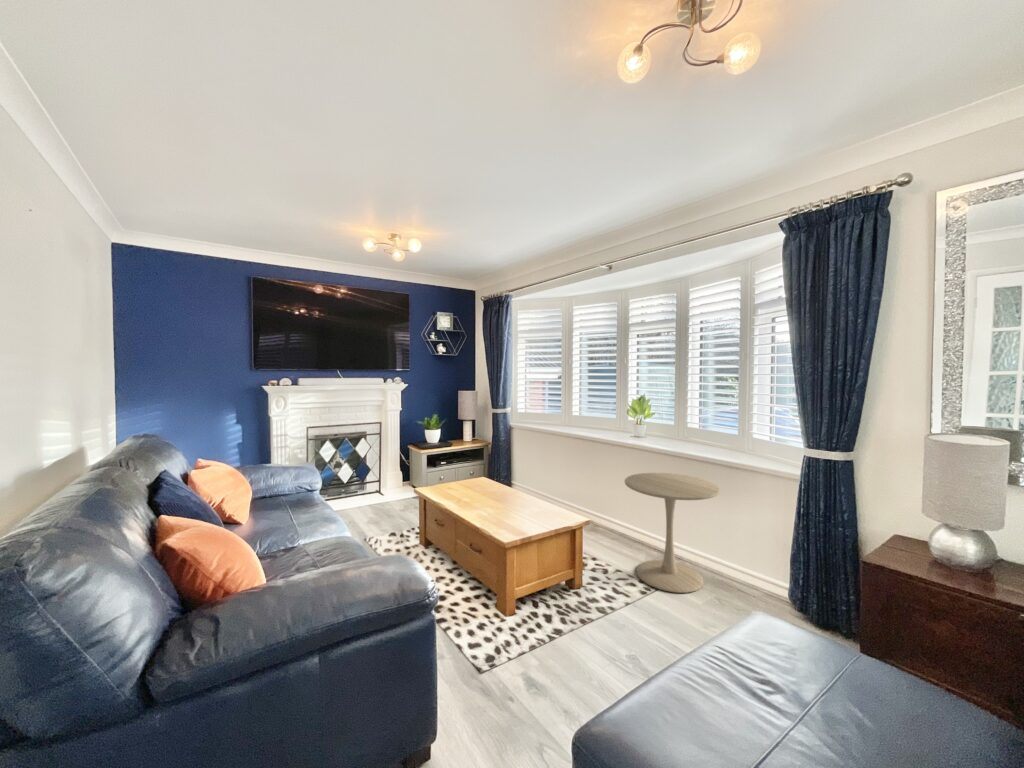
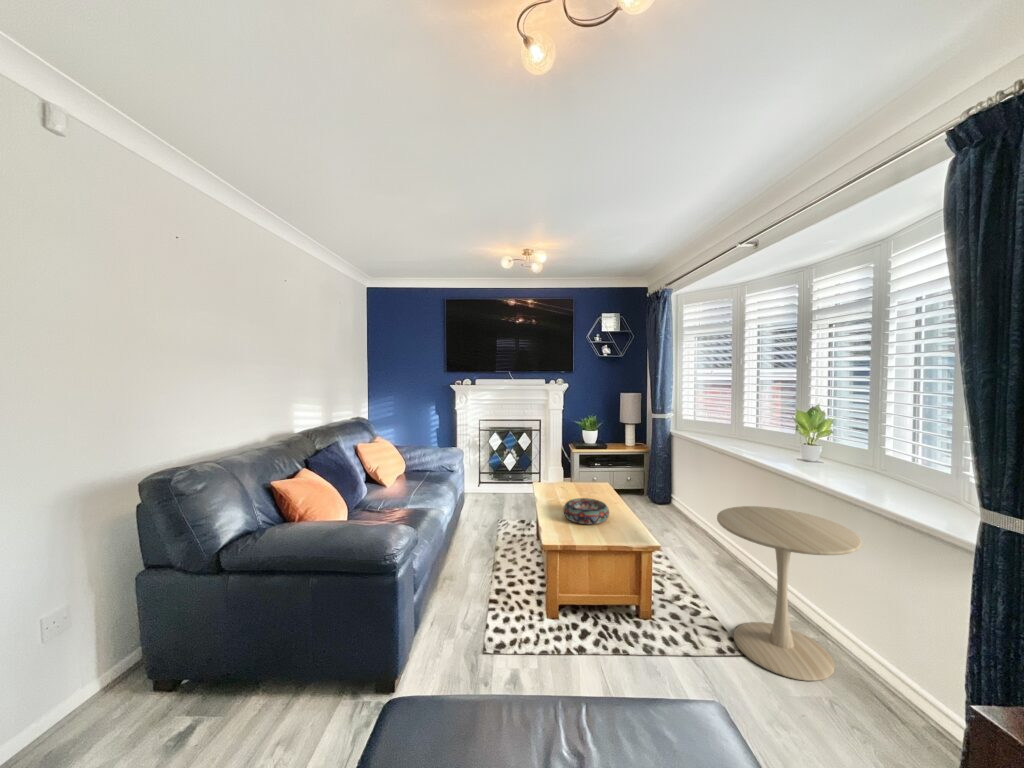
decorative bowl: none [489,492,532,517] -> present [563,498,609,524]

